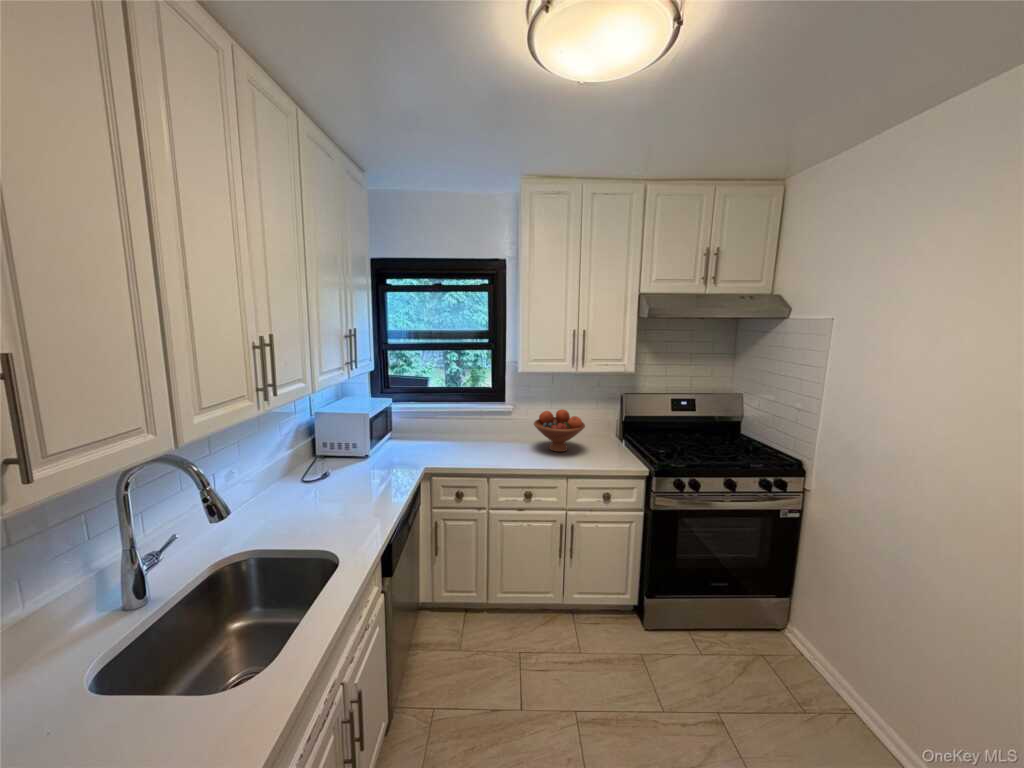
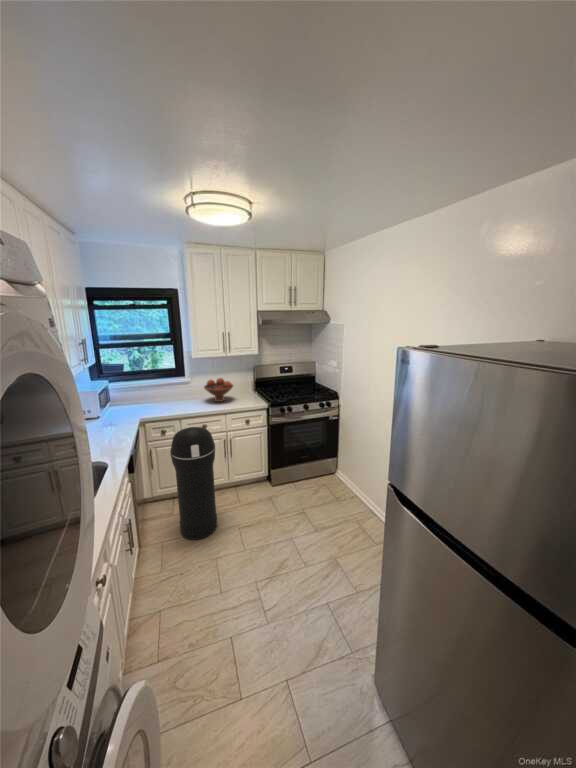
trash can: none [461,500,544,726] -> present [170,427,217,540]

